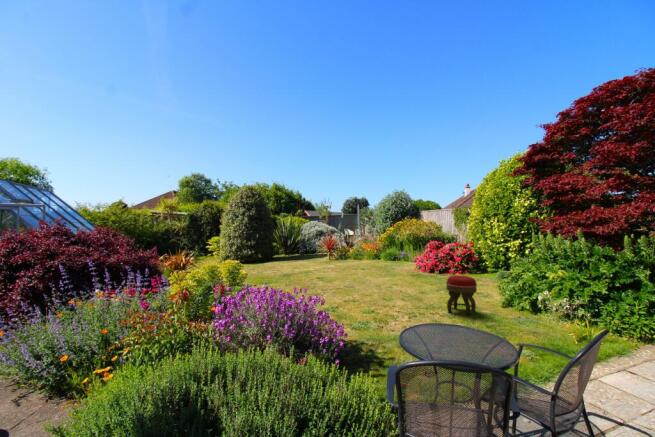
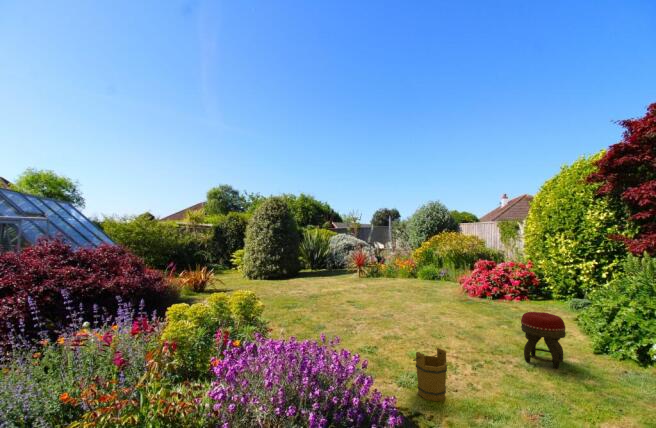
bucket: none [360,300,385,336] -> present [413,348,447,401]

